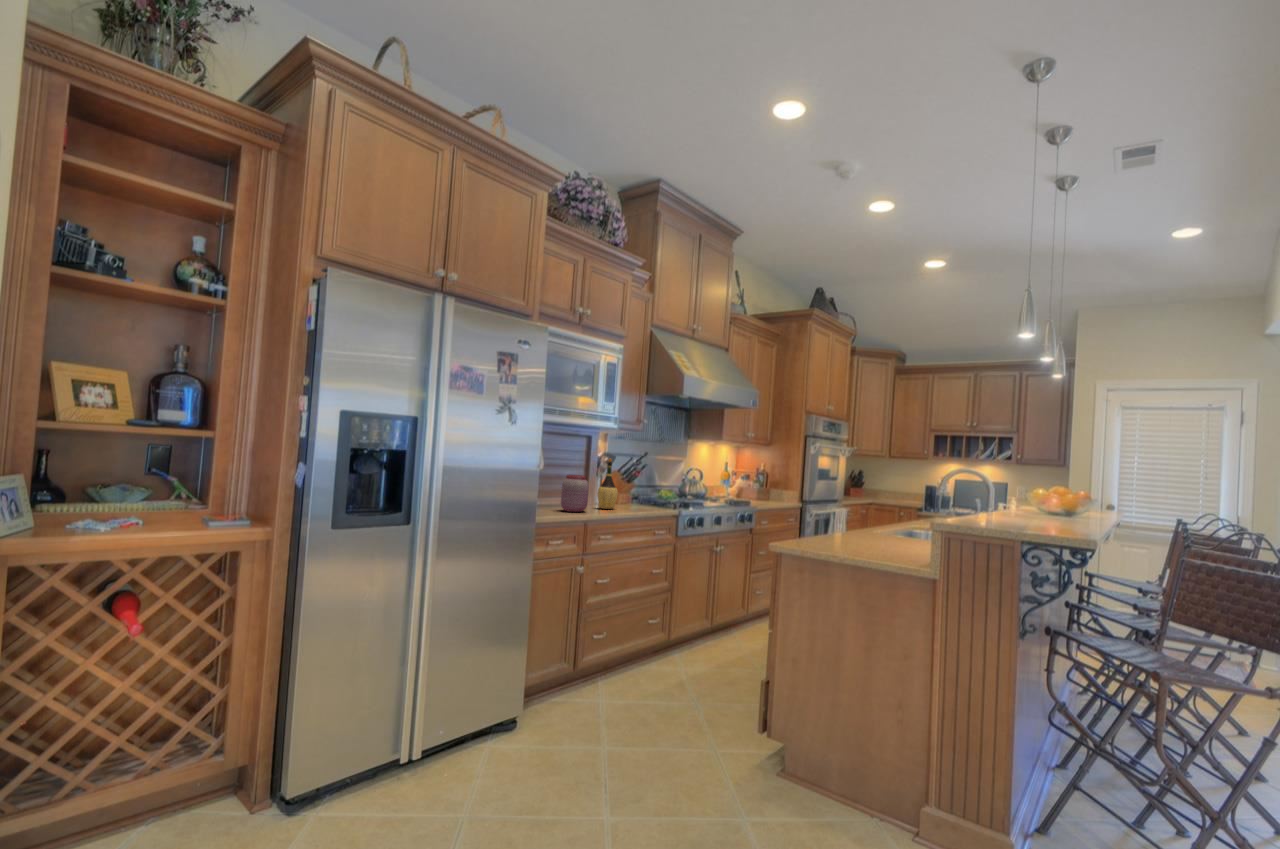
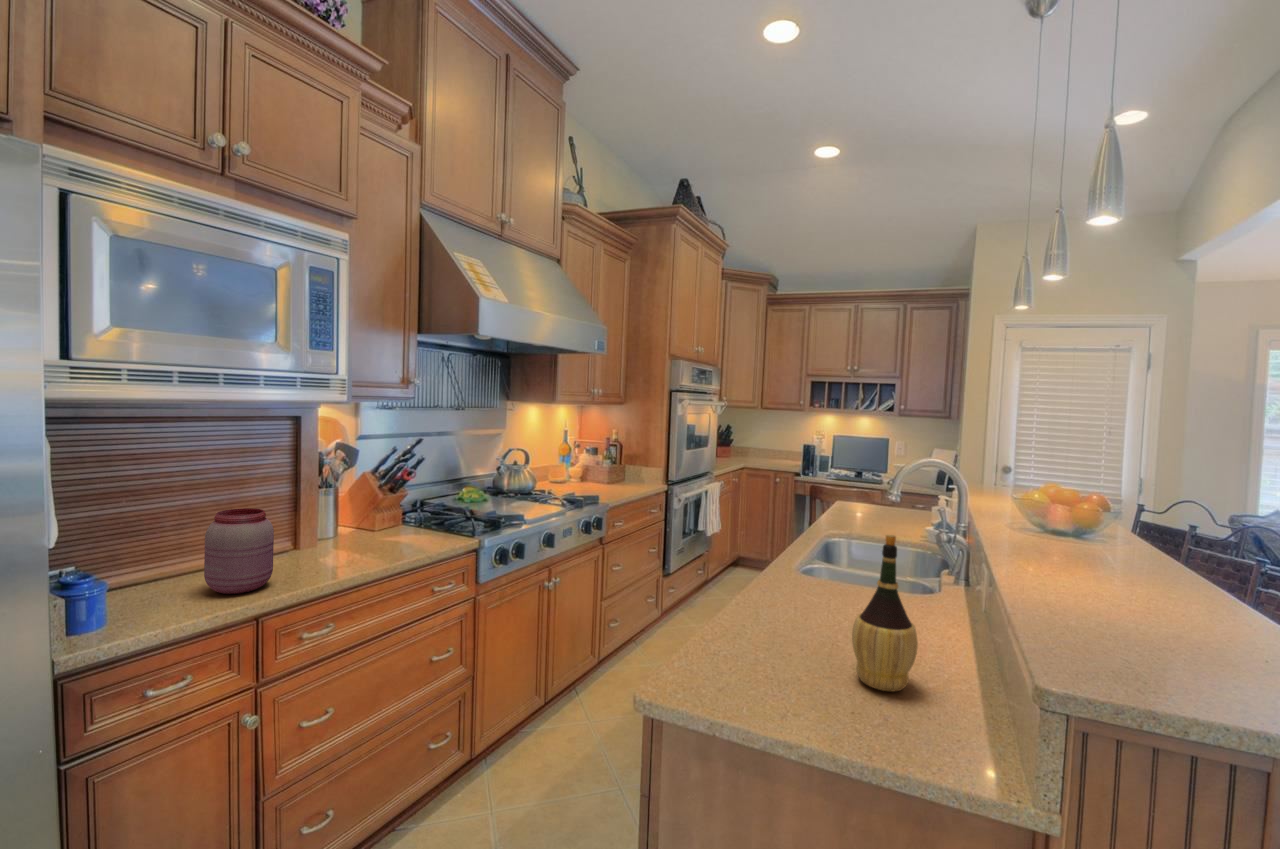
wine bottle: present [597,459,618,509] -> present [852,535,918,691]

